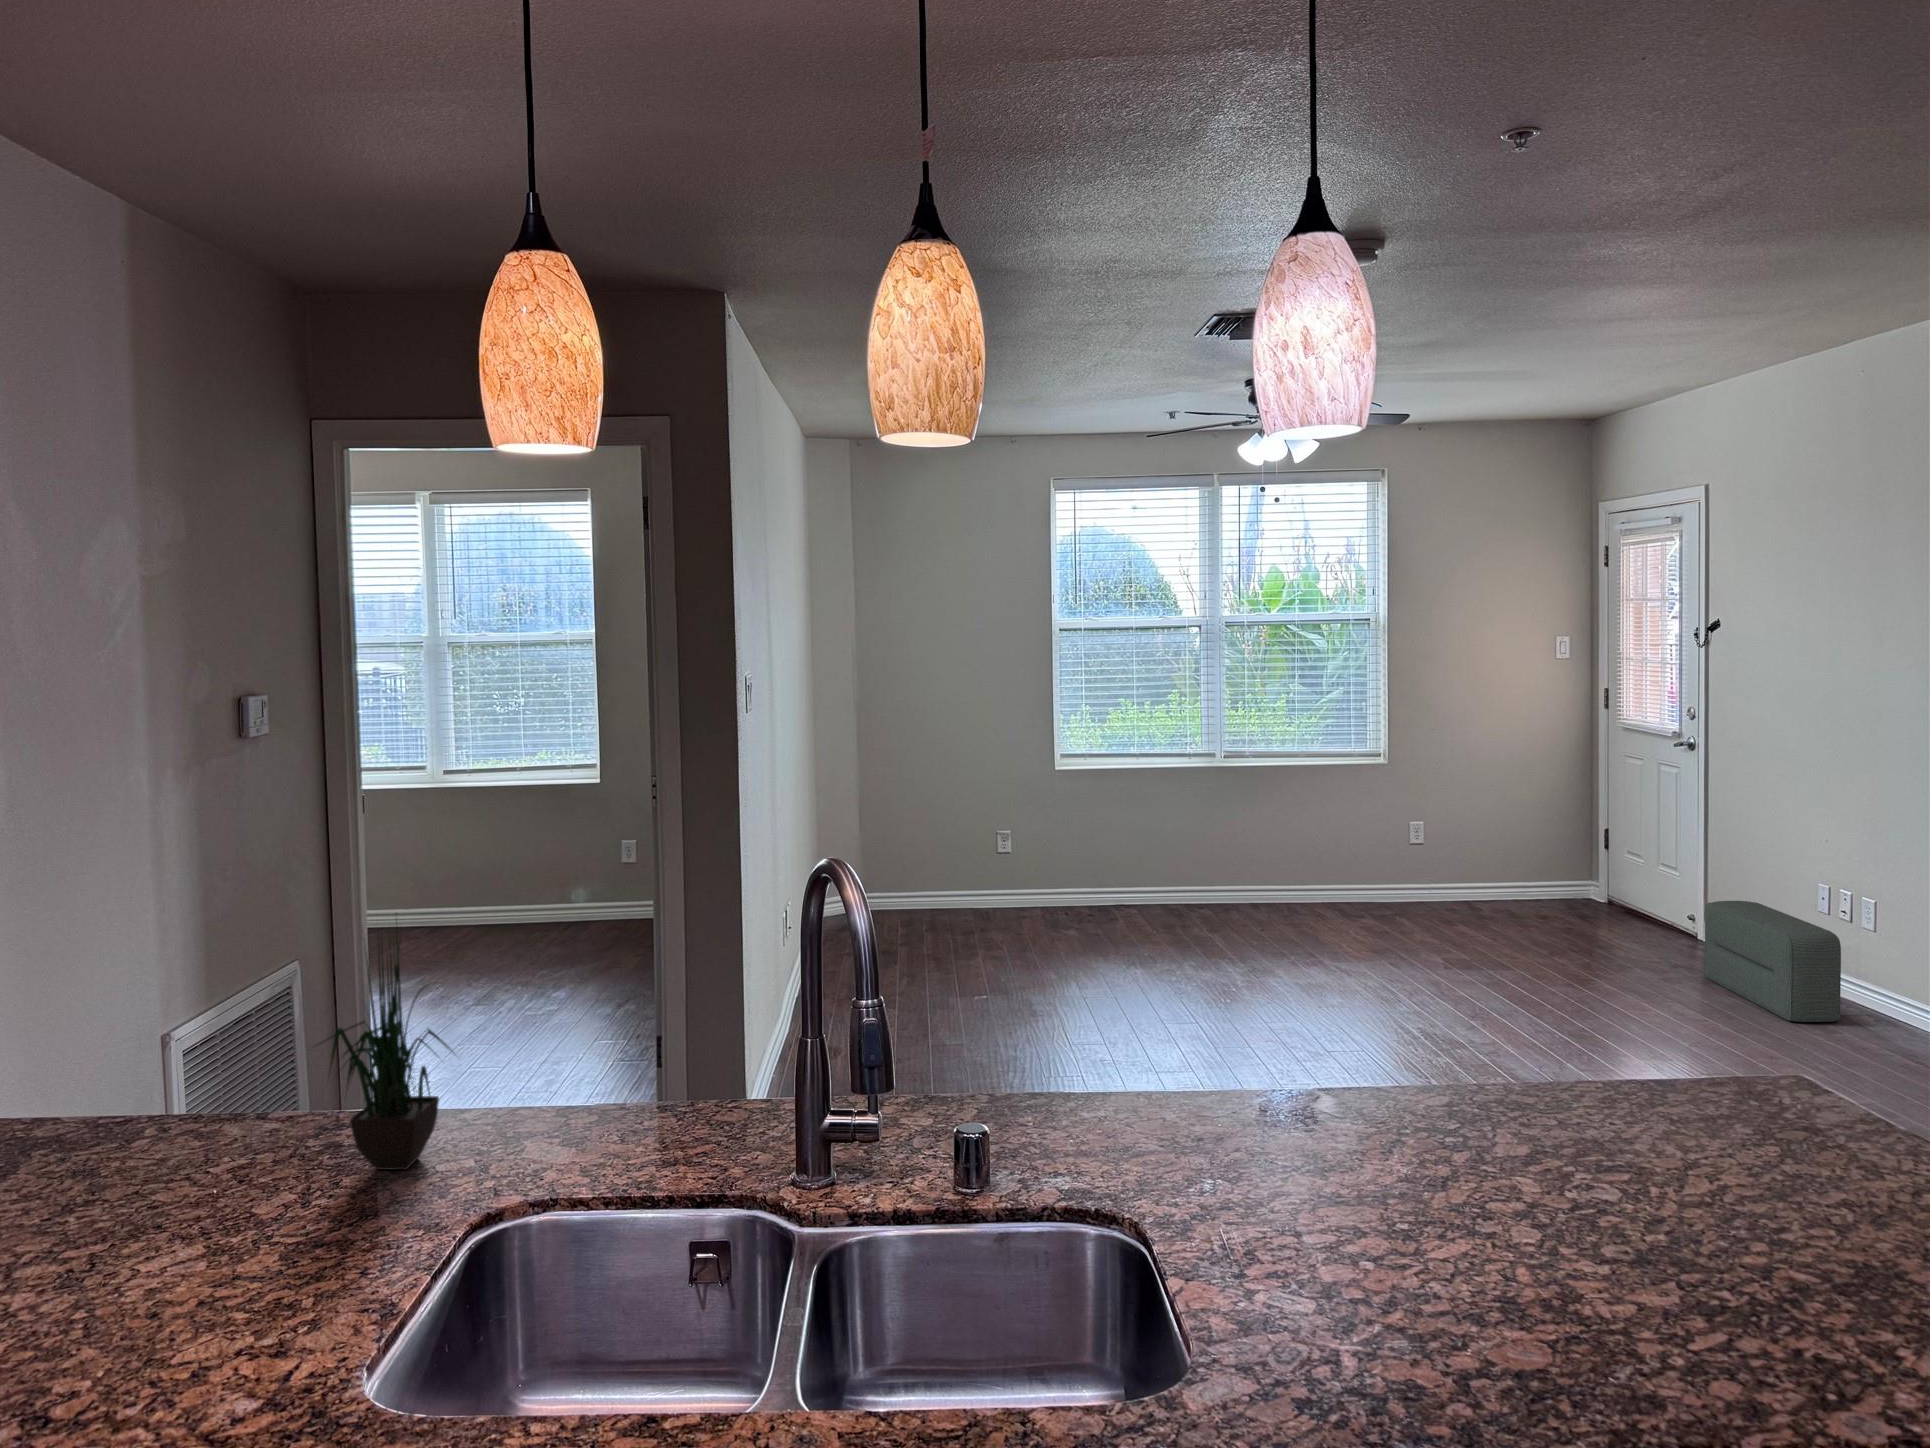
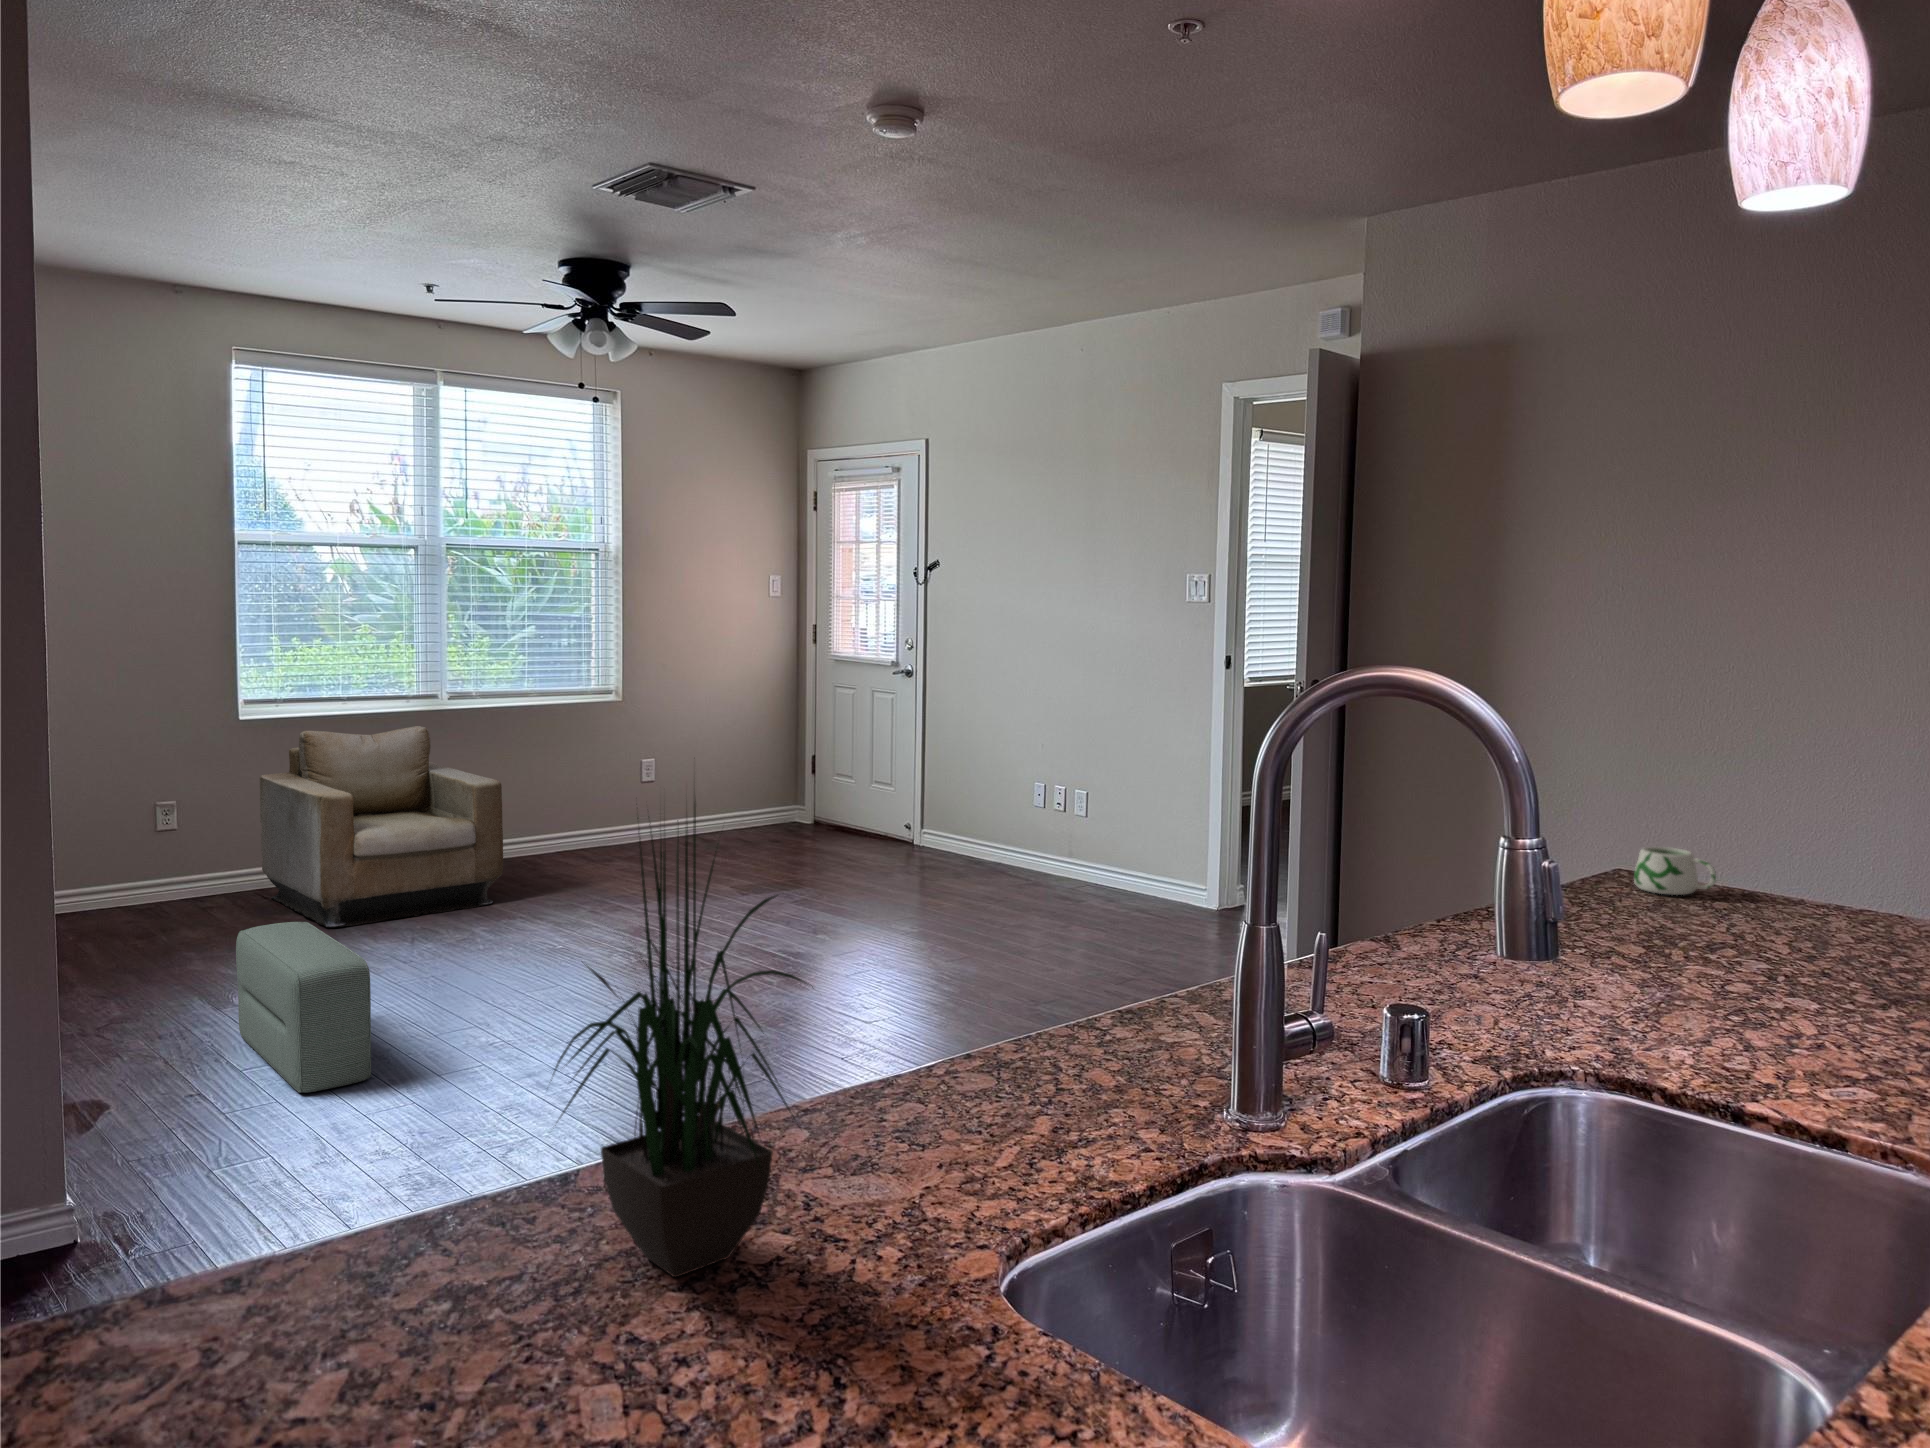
armchair: none [1035,780,1229,941] -> present [260,726,503,928]
pouf: present [1705,901,1841,1022] -> present [236,922,371,1093]
mug: none [1699,1090,1783,1158] -> present [1634,847,1716,895]

